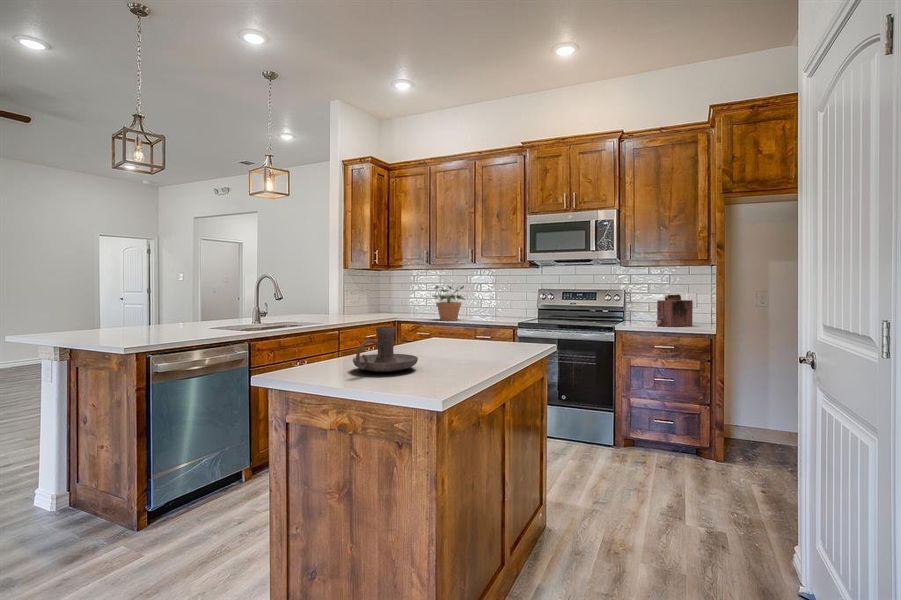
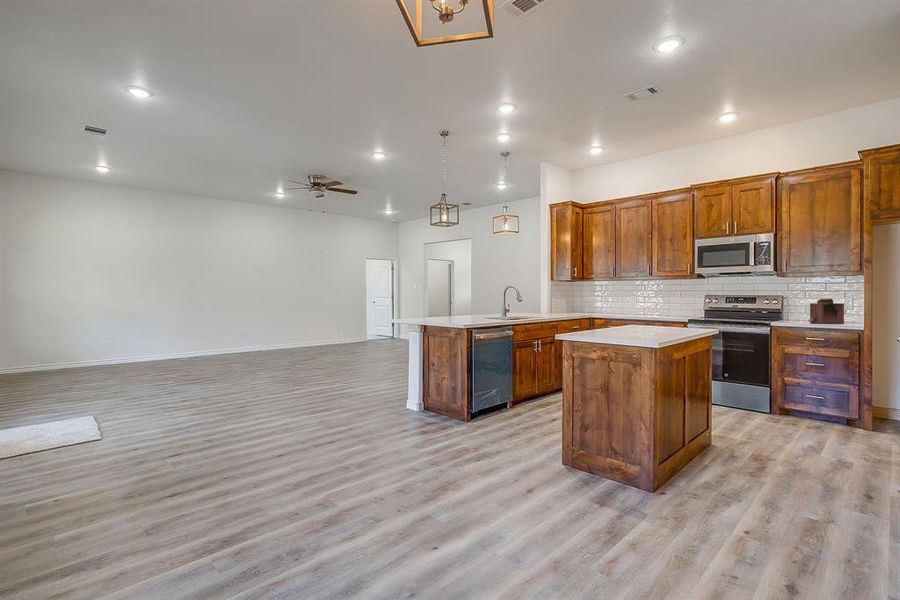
potted plant: present [432,286,465,321] -> none [618,292,648,318]
candle holder: present [353,327,418,372] -> none [601,314,636,335]

